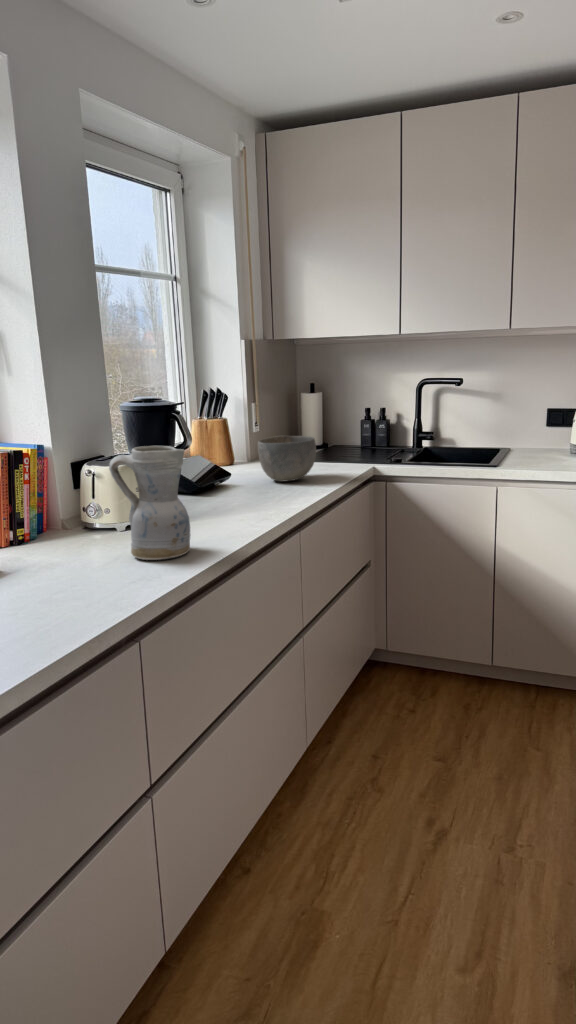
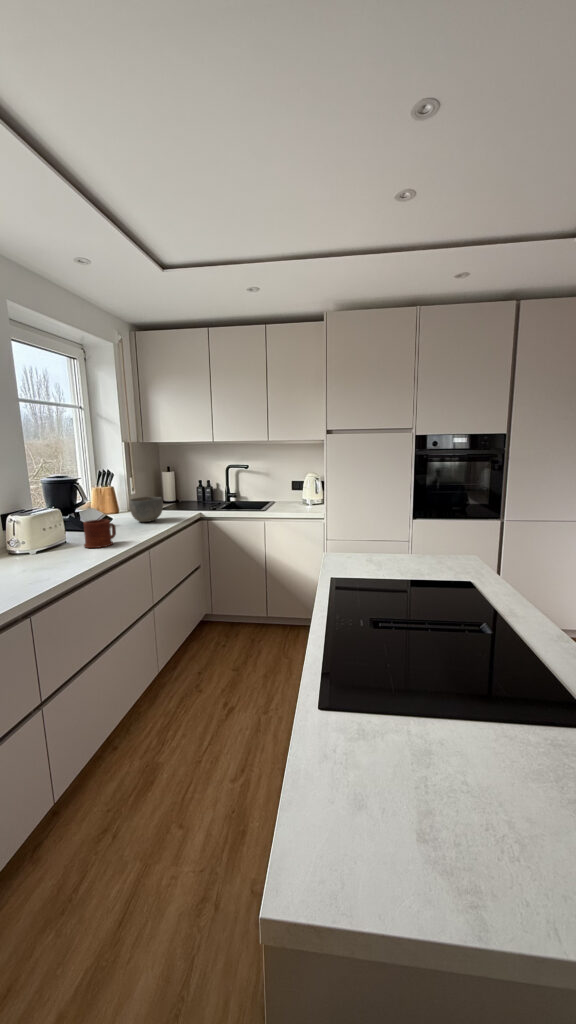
ceramic pitcher: present [109,446,190,560] -> none [27,504,77,566]
mug: none [194,475,247,528] -> present [83,519,116,548]

